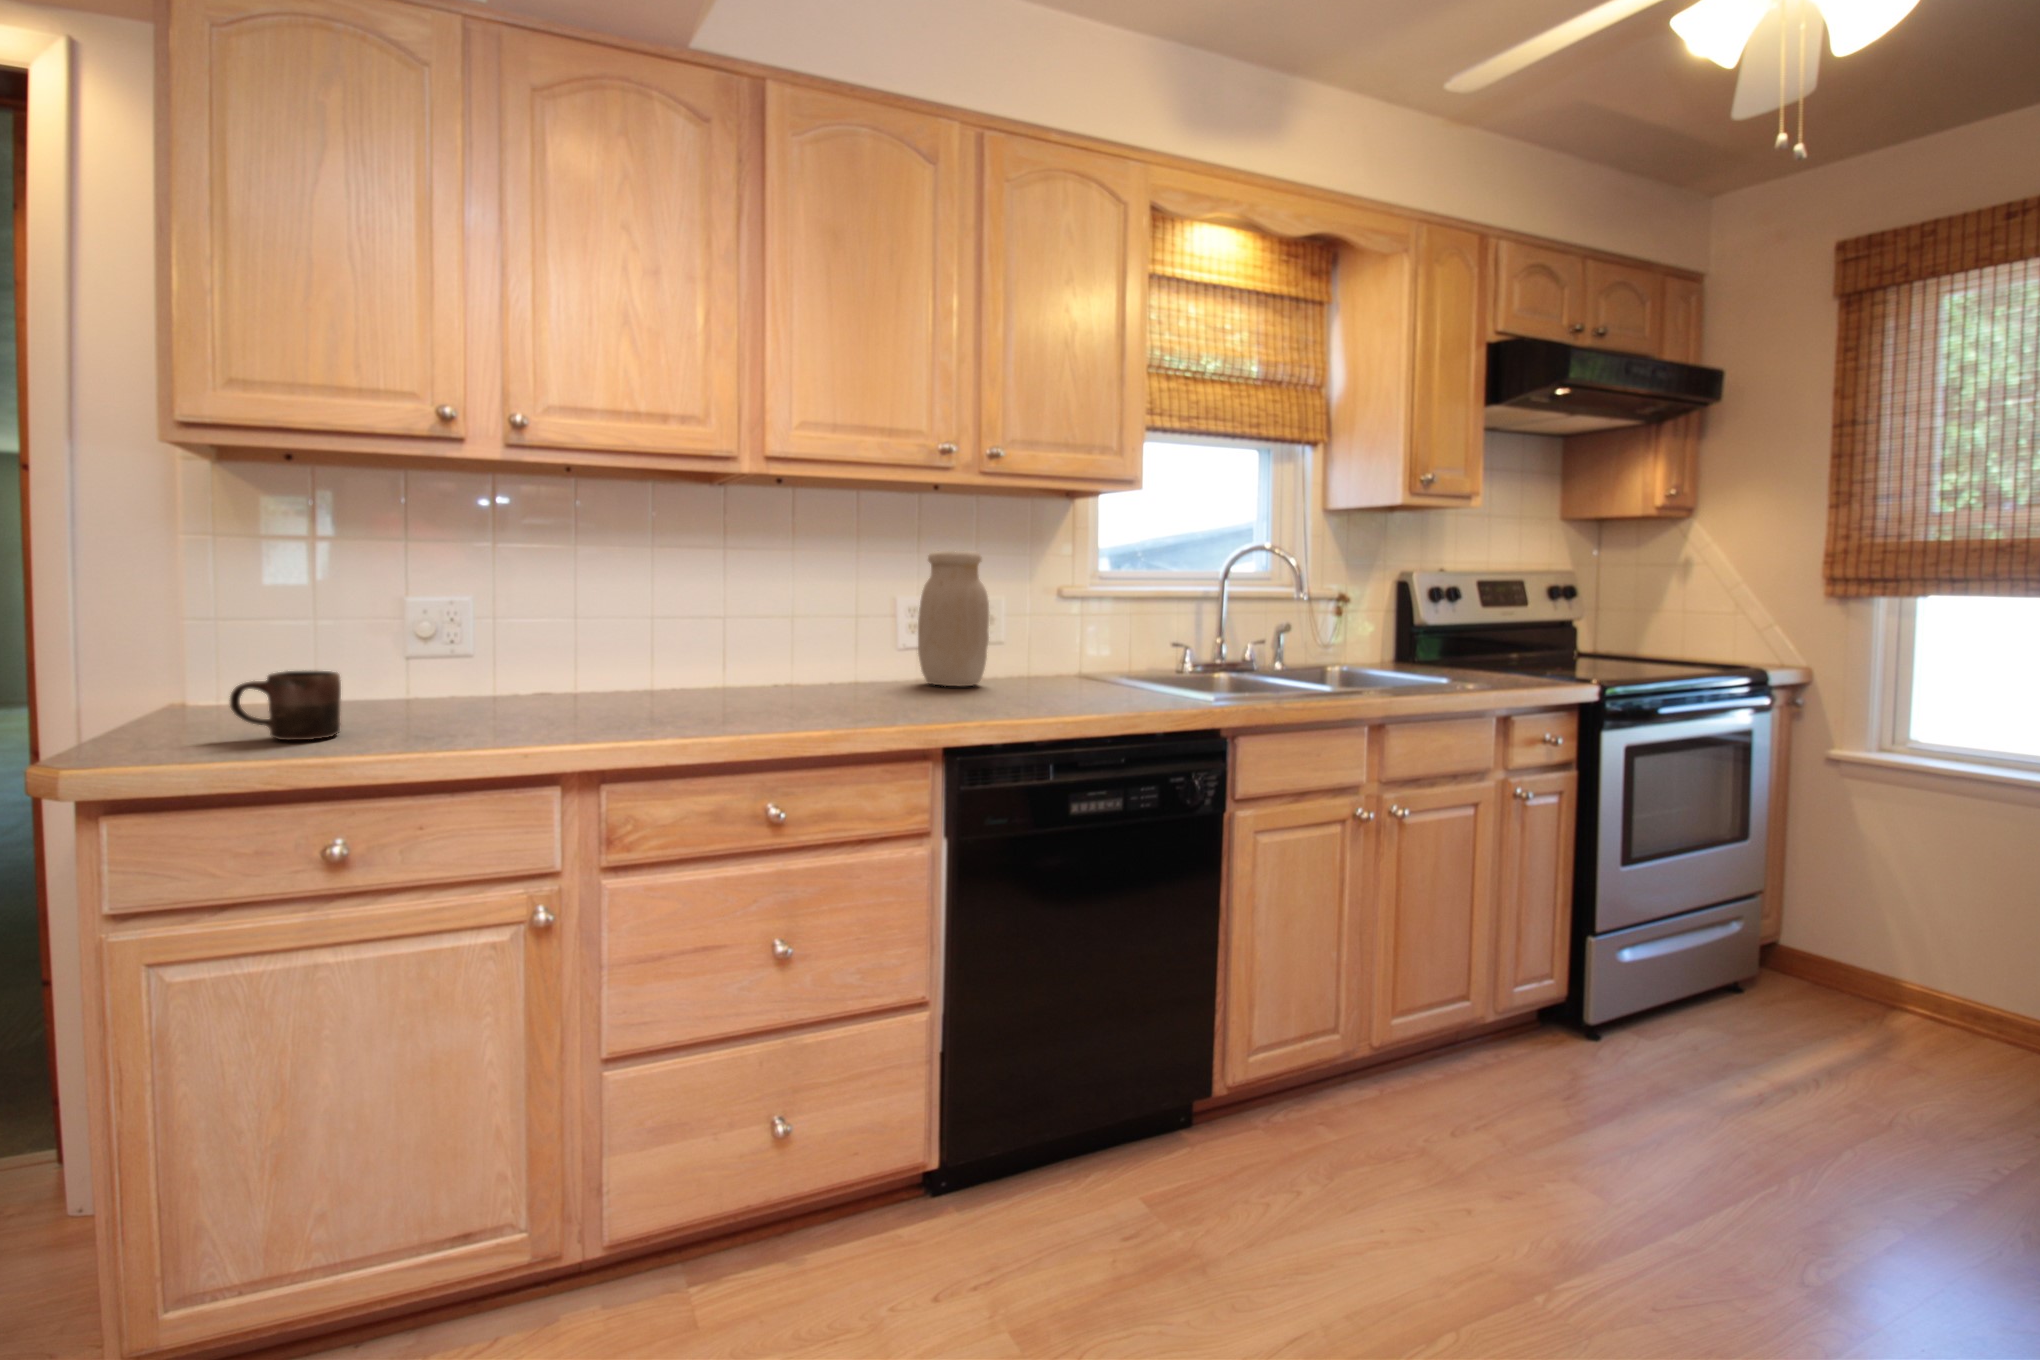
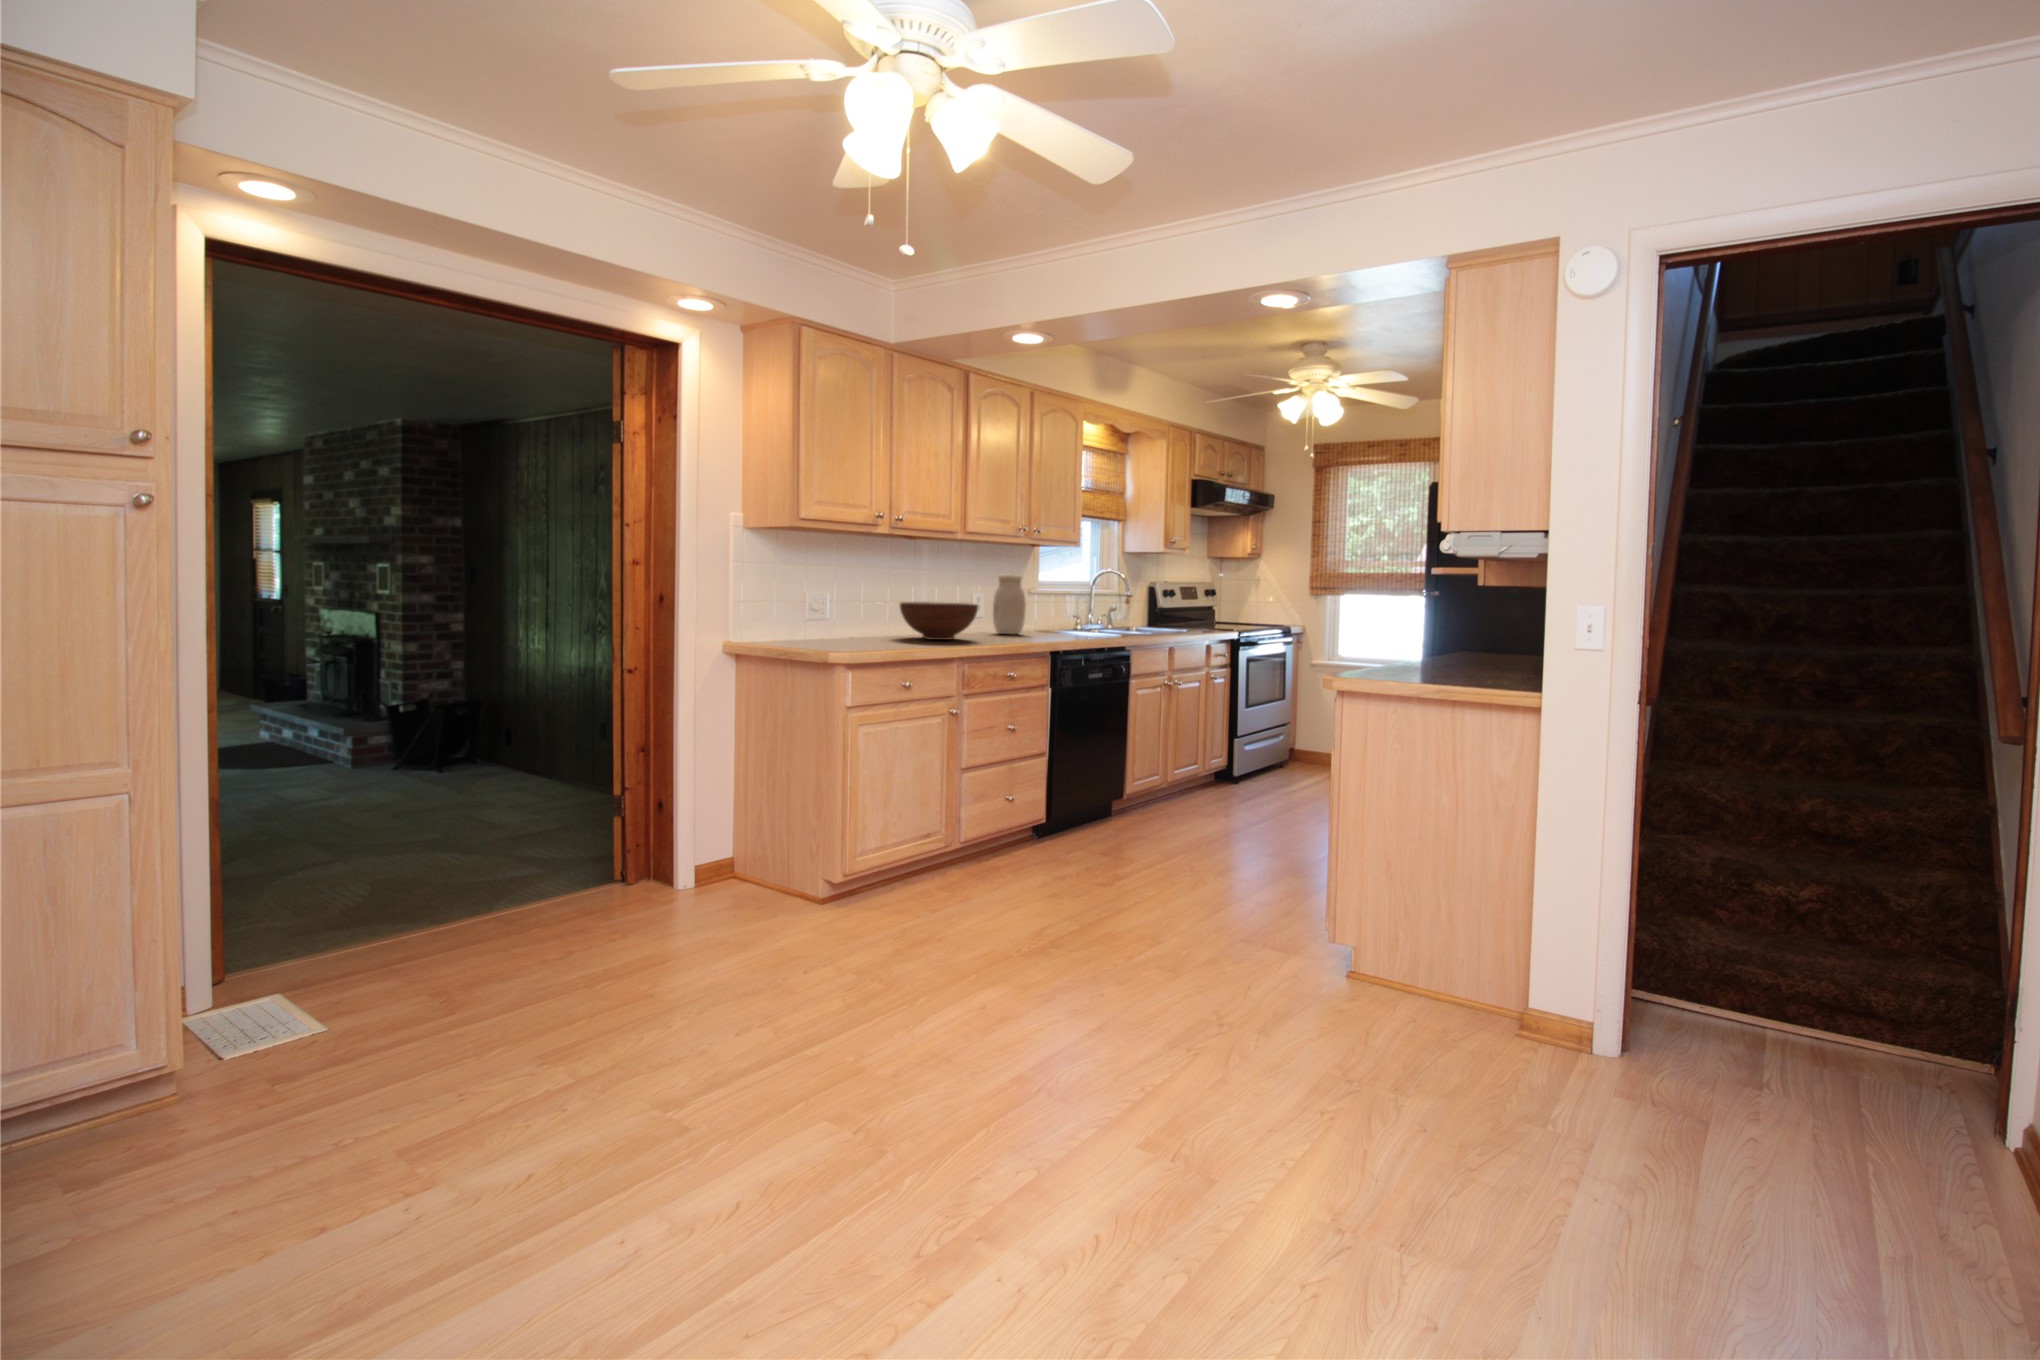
fruit bowl: none [610,615,798,704] -> present [900,602,978,640]
mug: present [230,670,341,740] -> none [826,623,861,650]

